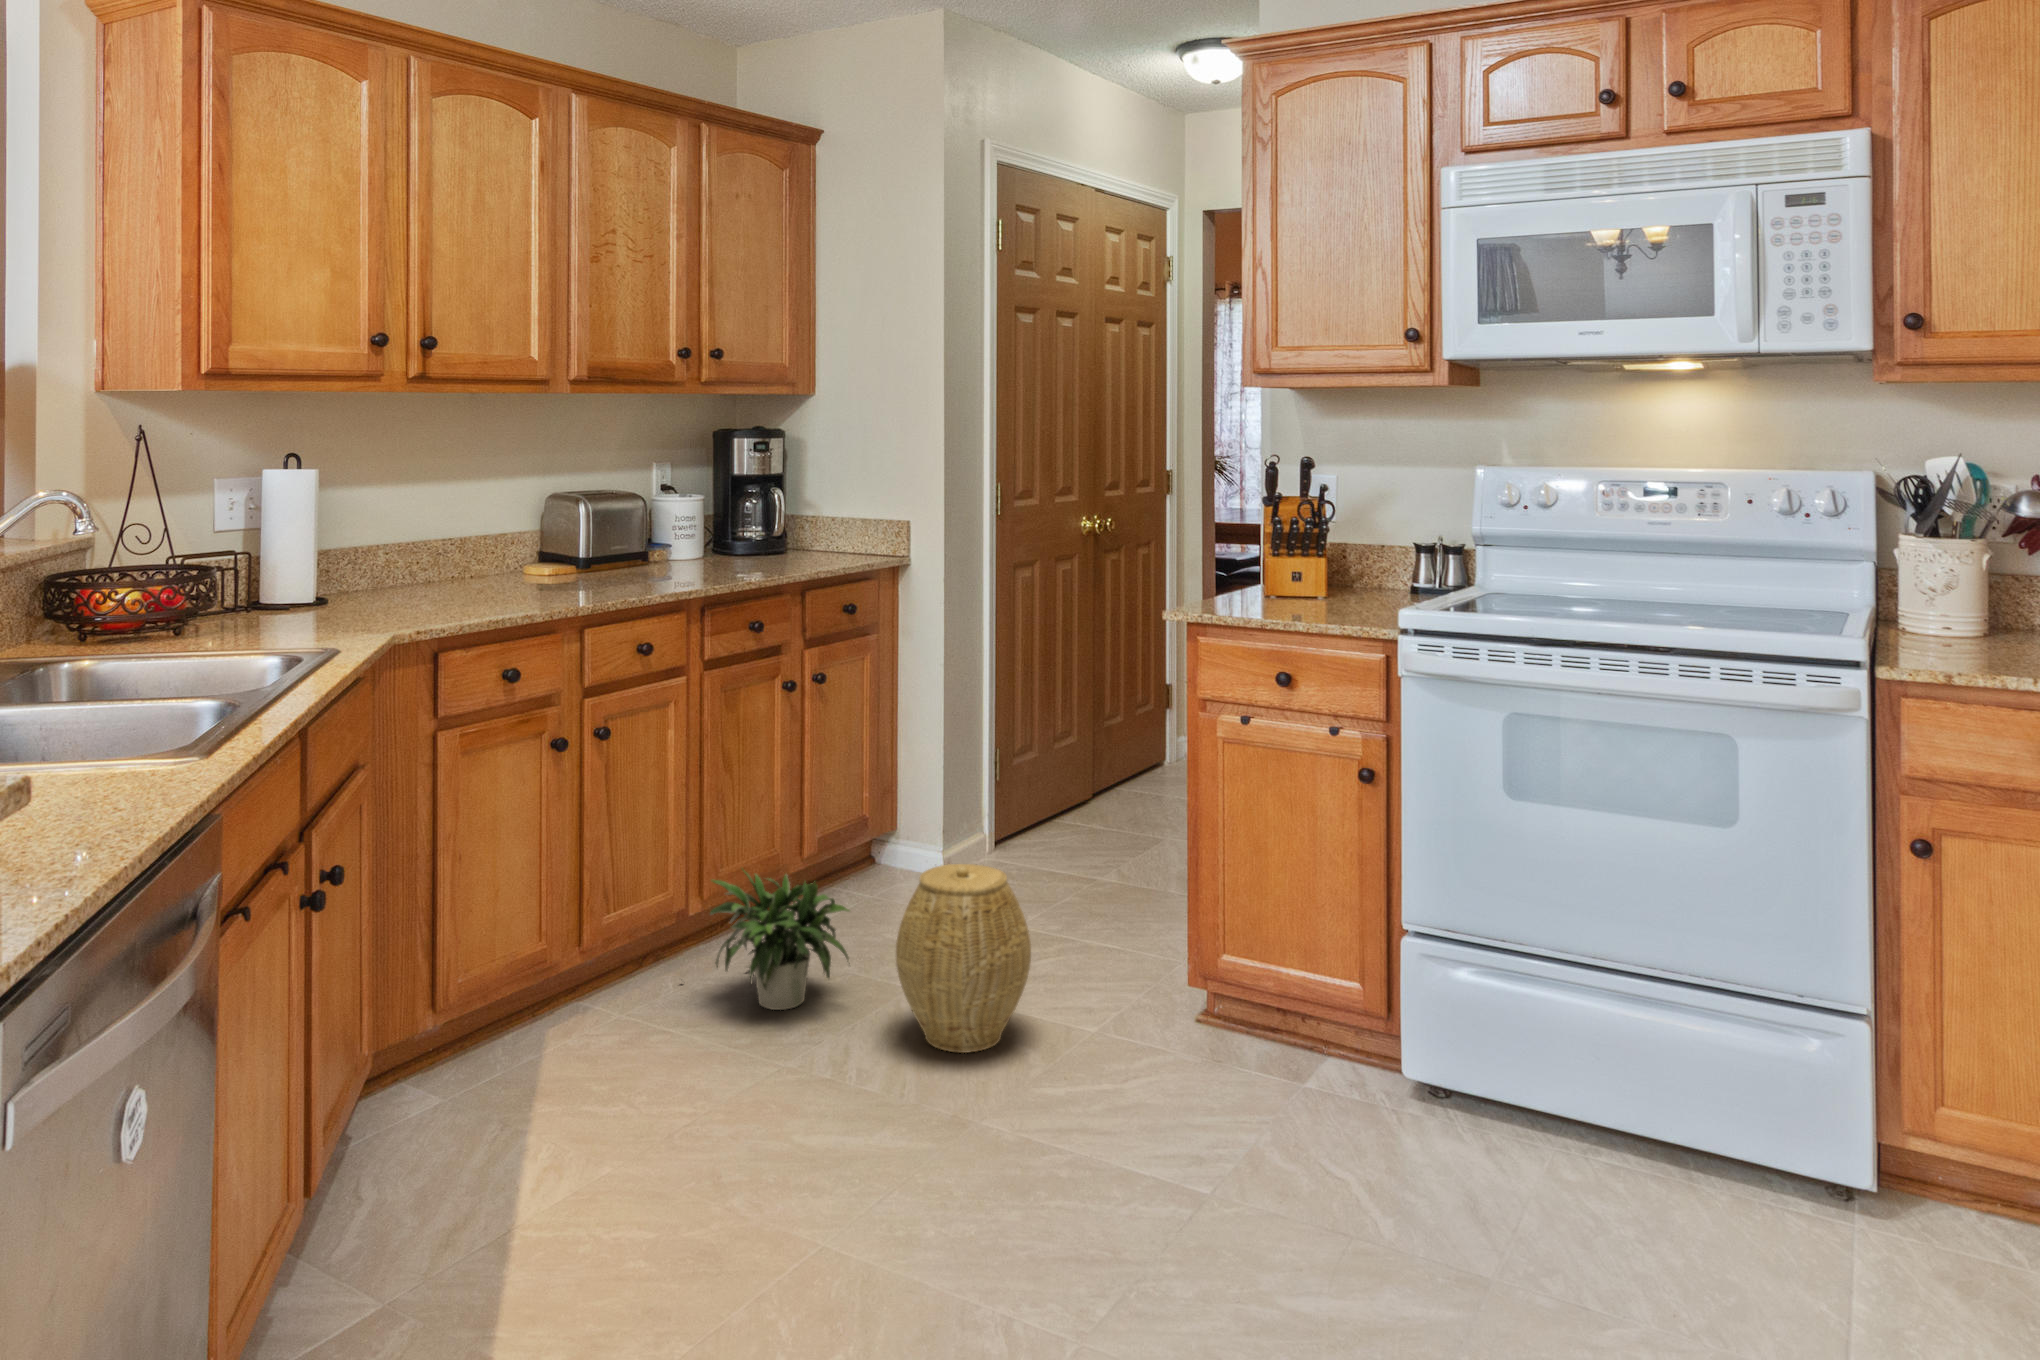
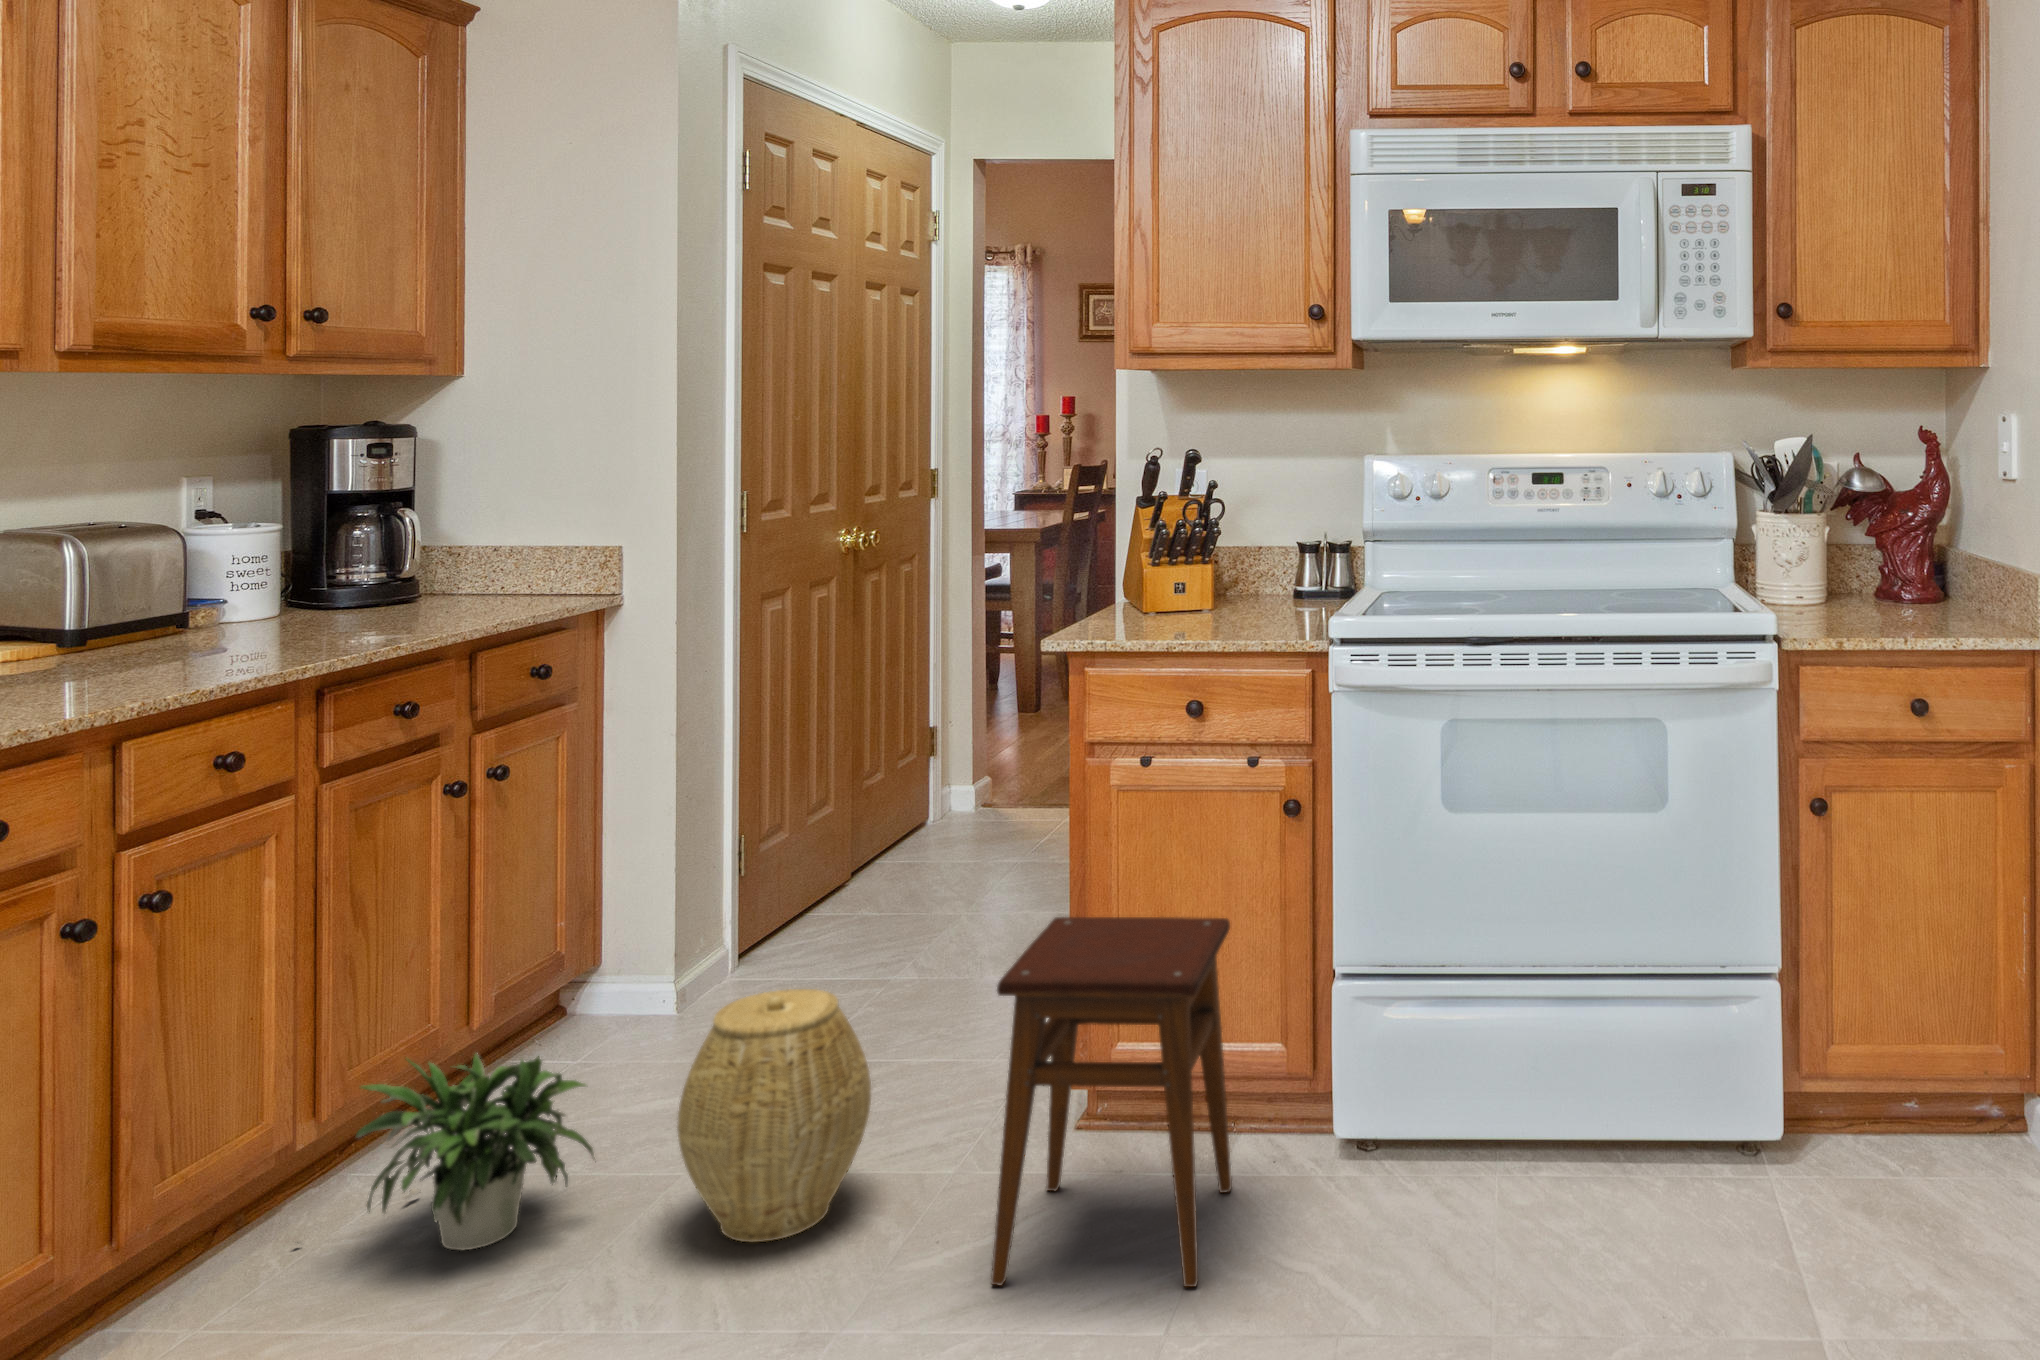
stool: none [1093,840,1310,1169] -> present [991,917,1232,1287]

